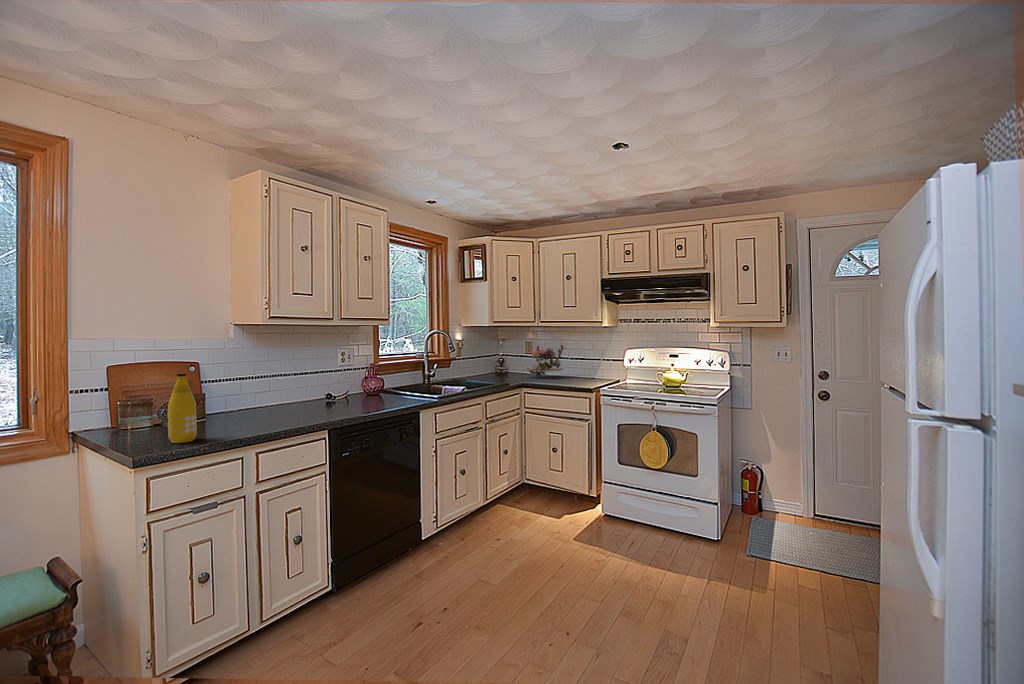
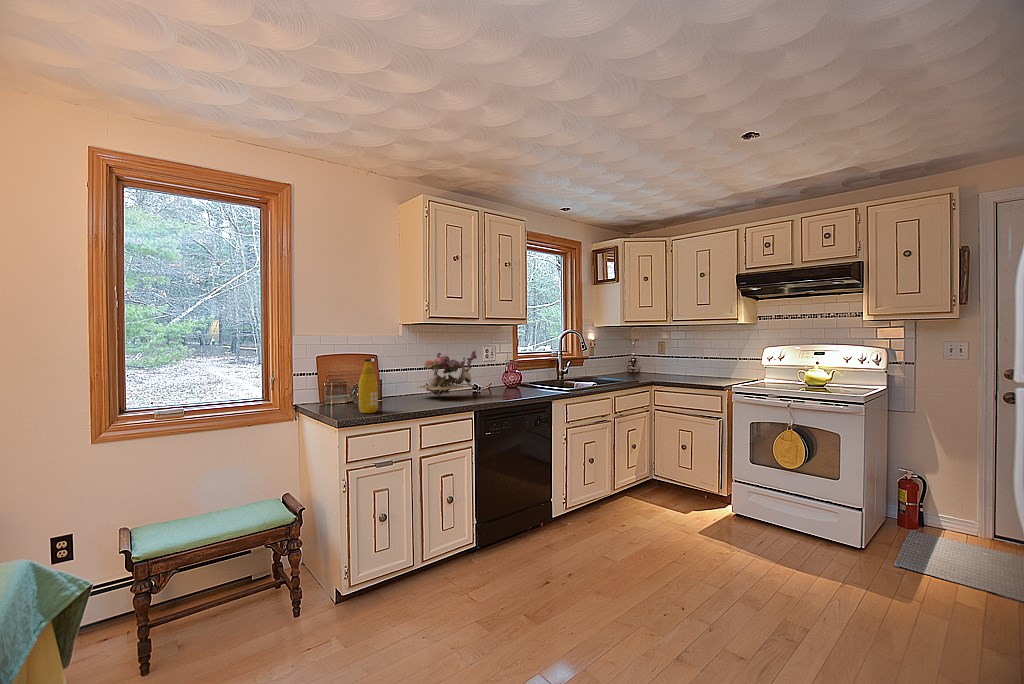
flower arrangement: present [526,345,564,376] -> present [418,350,477,397]

